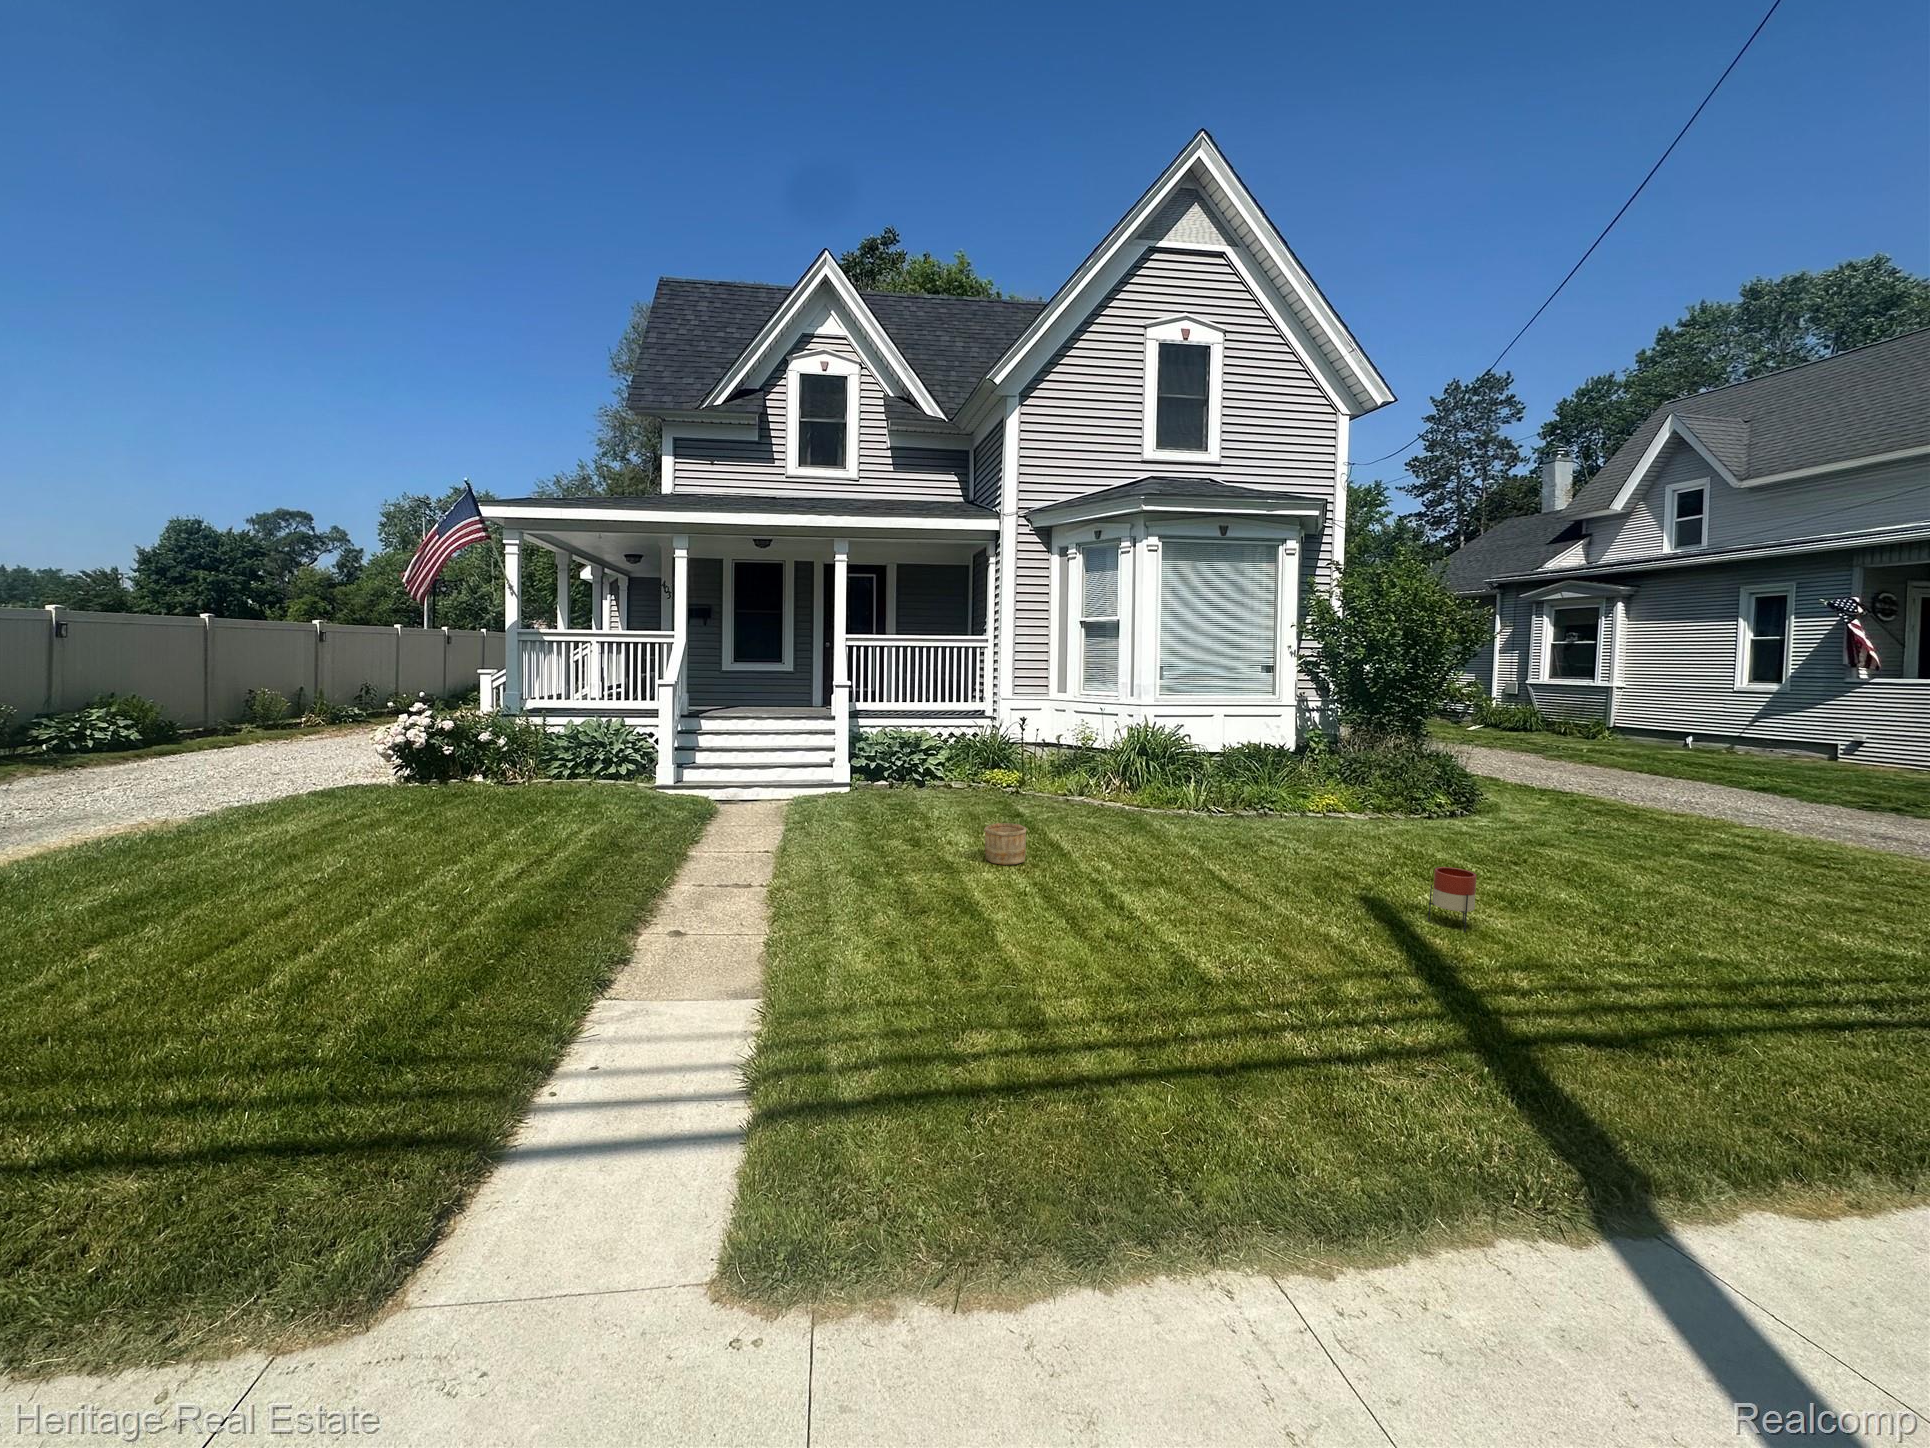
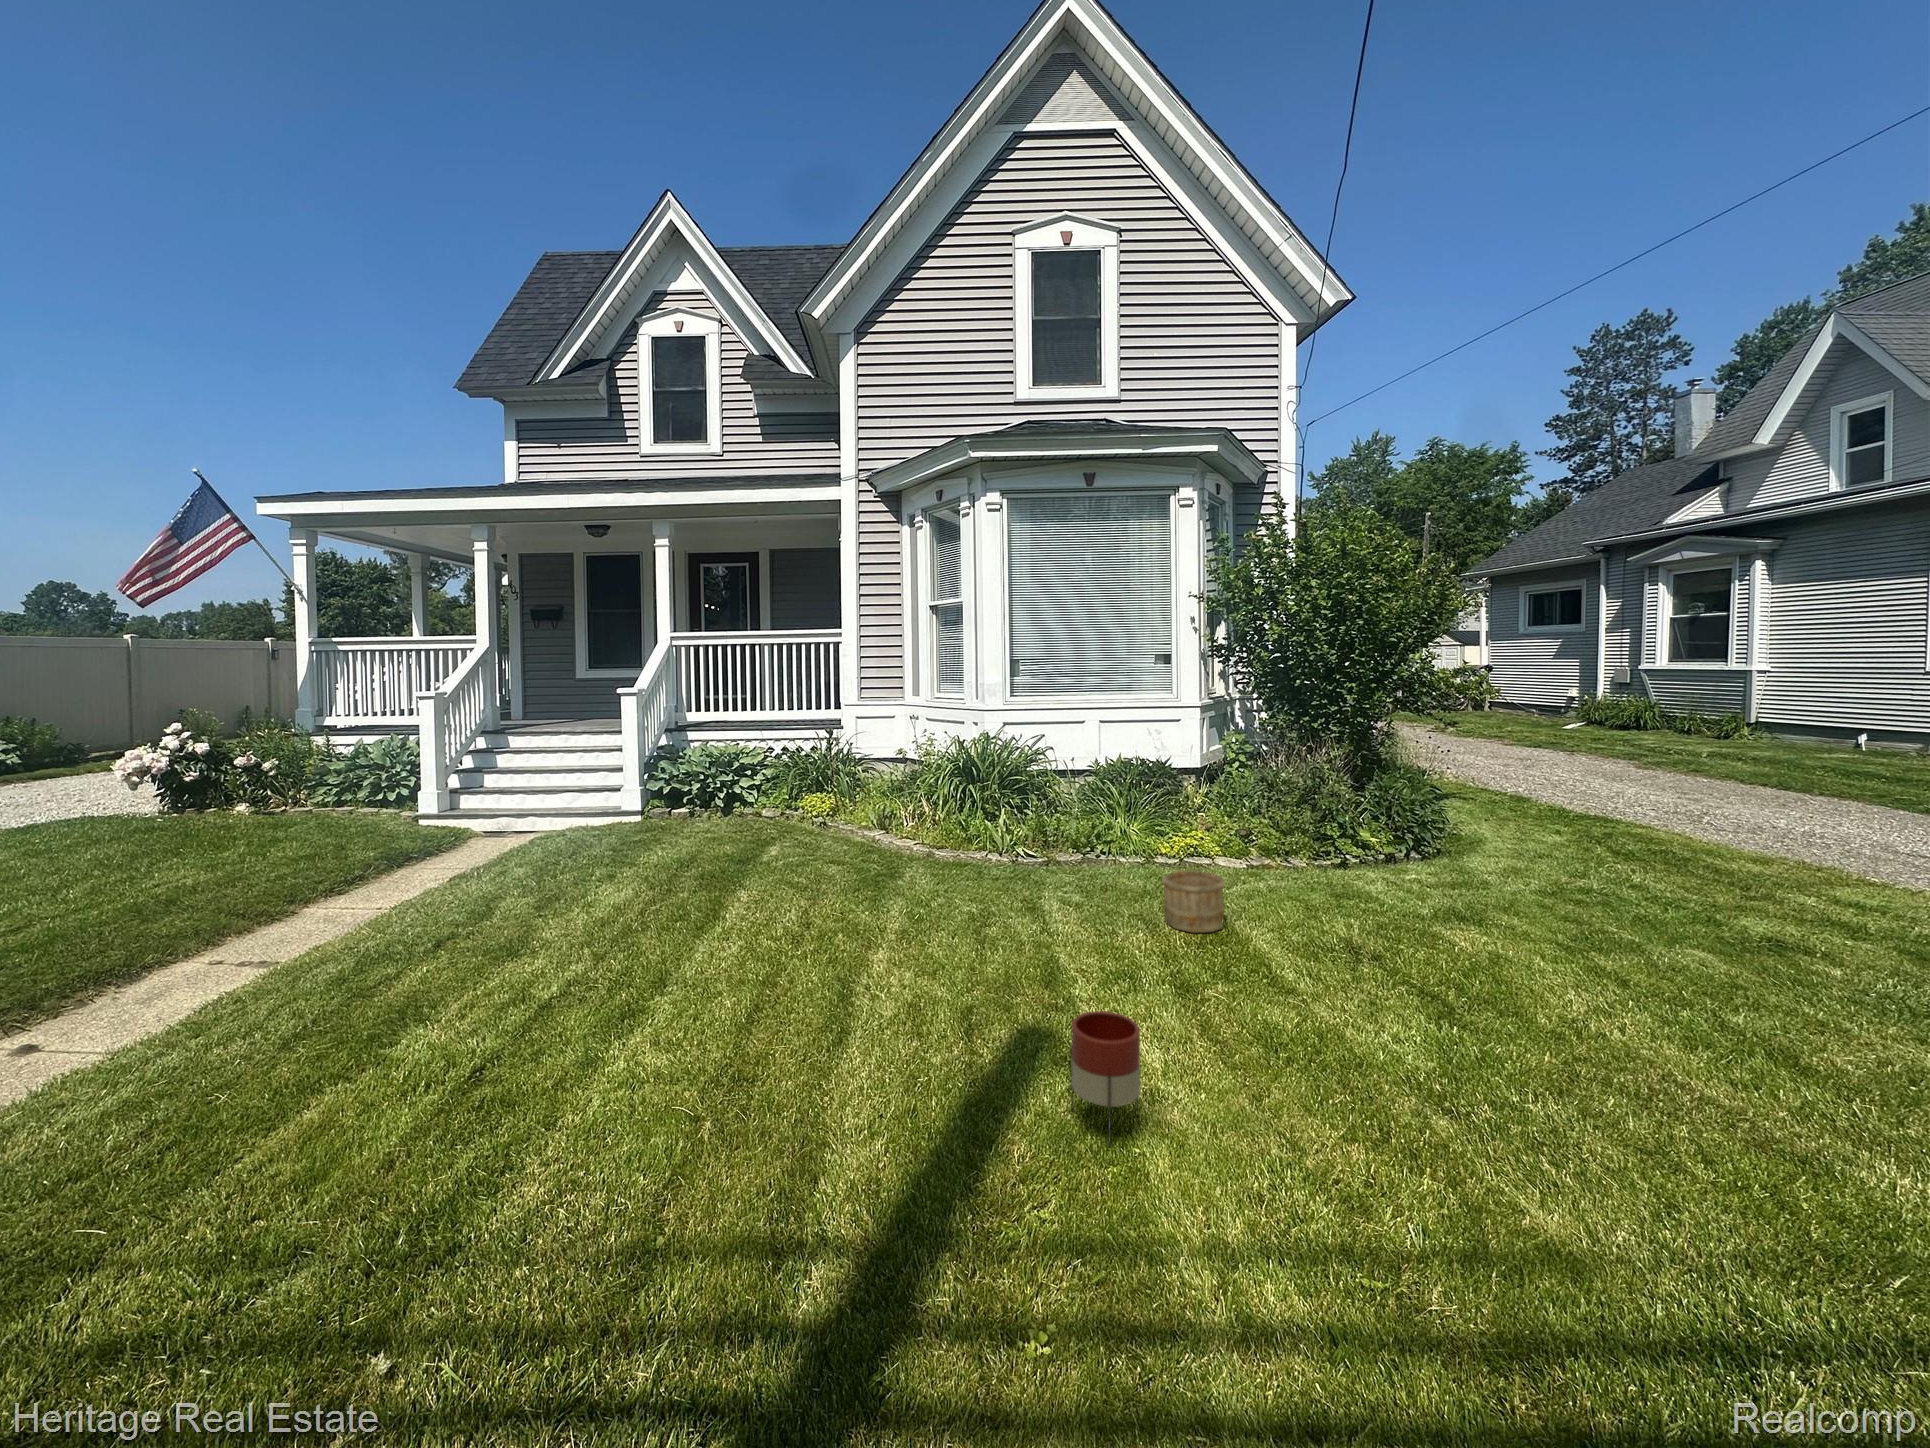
wooden bucket: present [984,823,1027,865] -> present [1162,870,1225,933]

